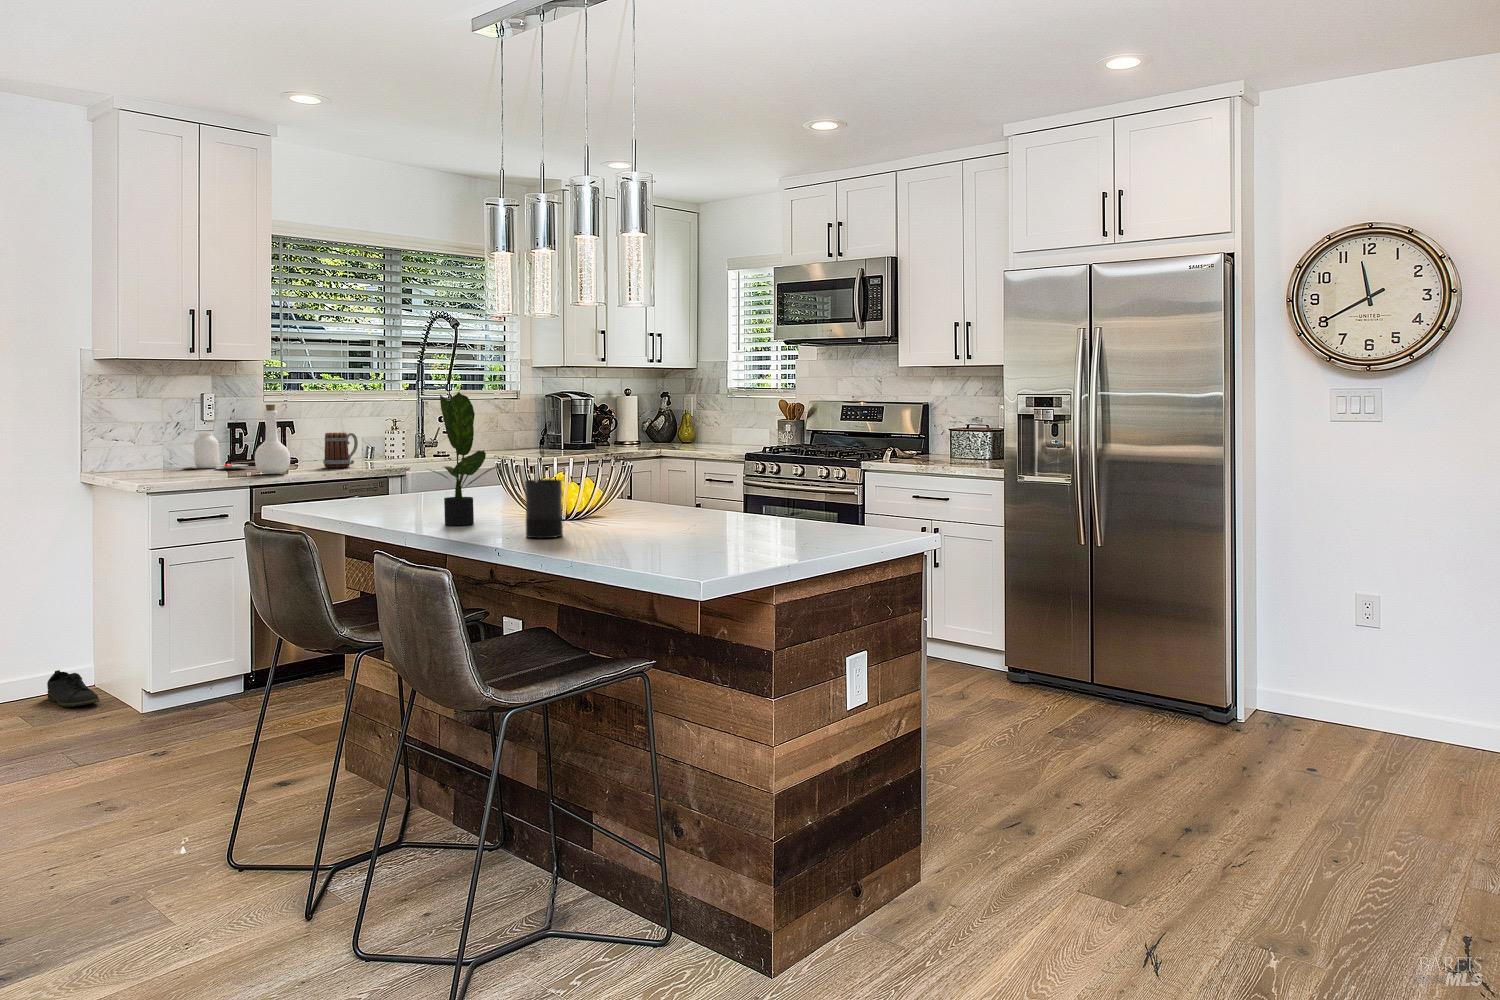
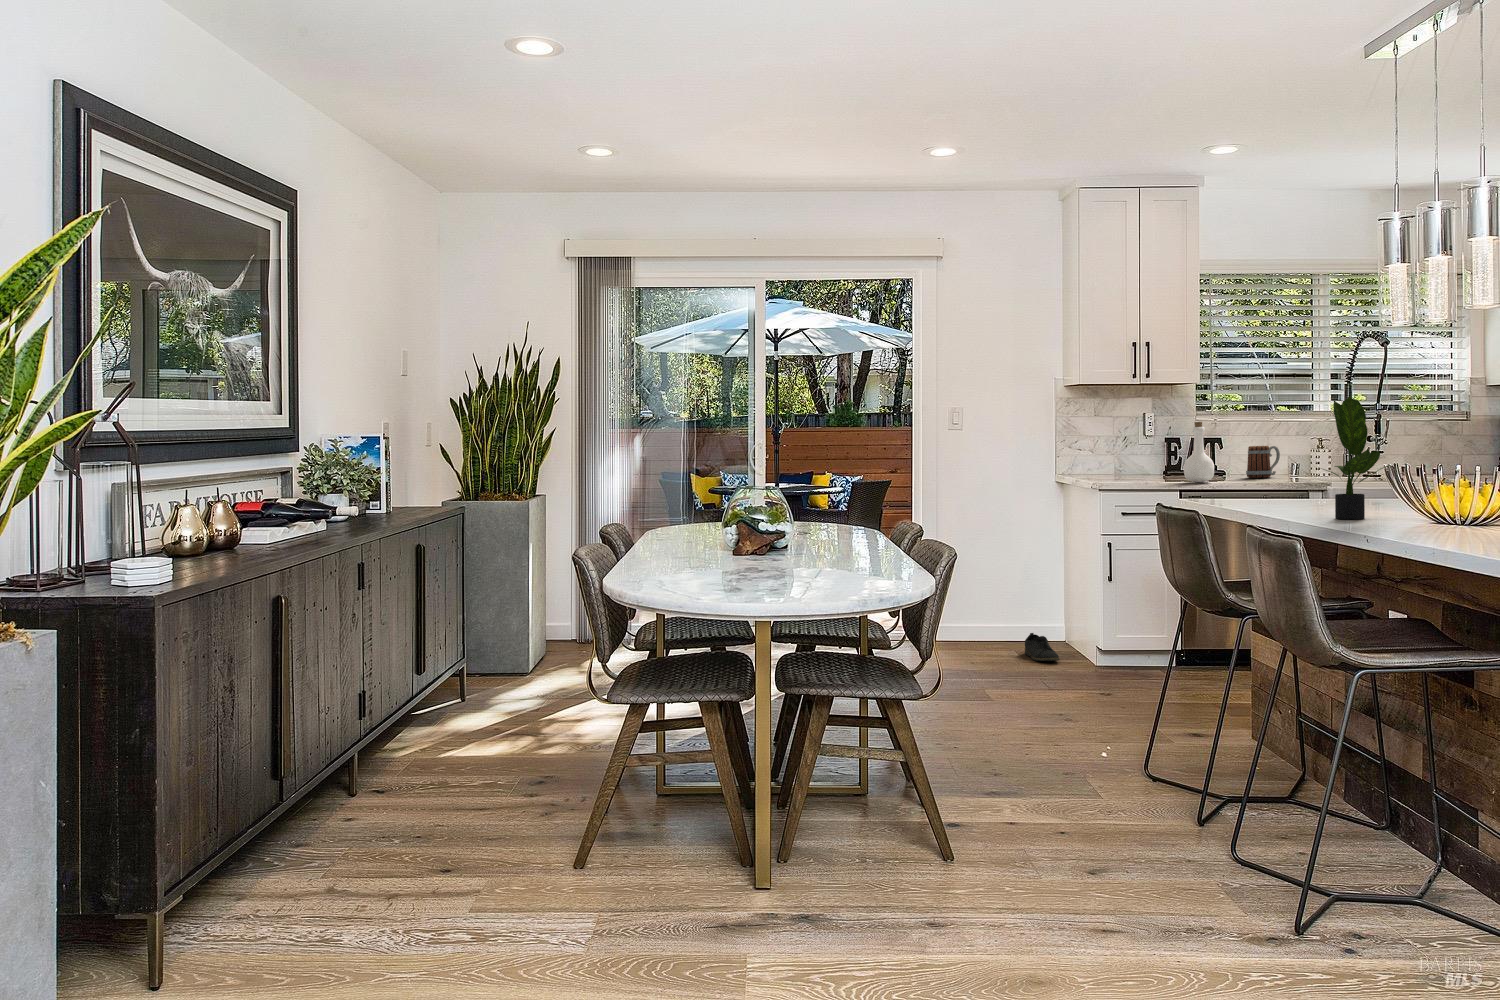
jar: present [184,432,248,469] -> none [1127,448,1180,479]
candle: present [525,475,563,538] -> none [1410,470,1452,530]

